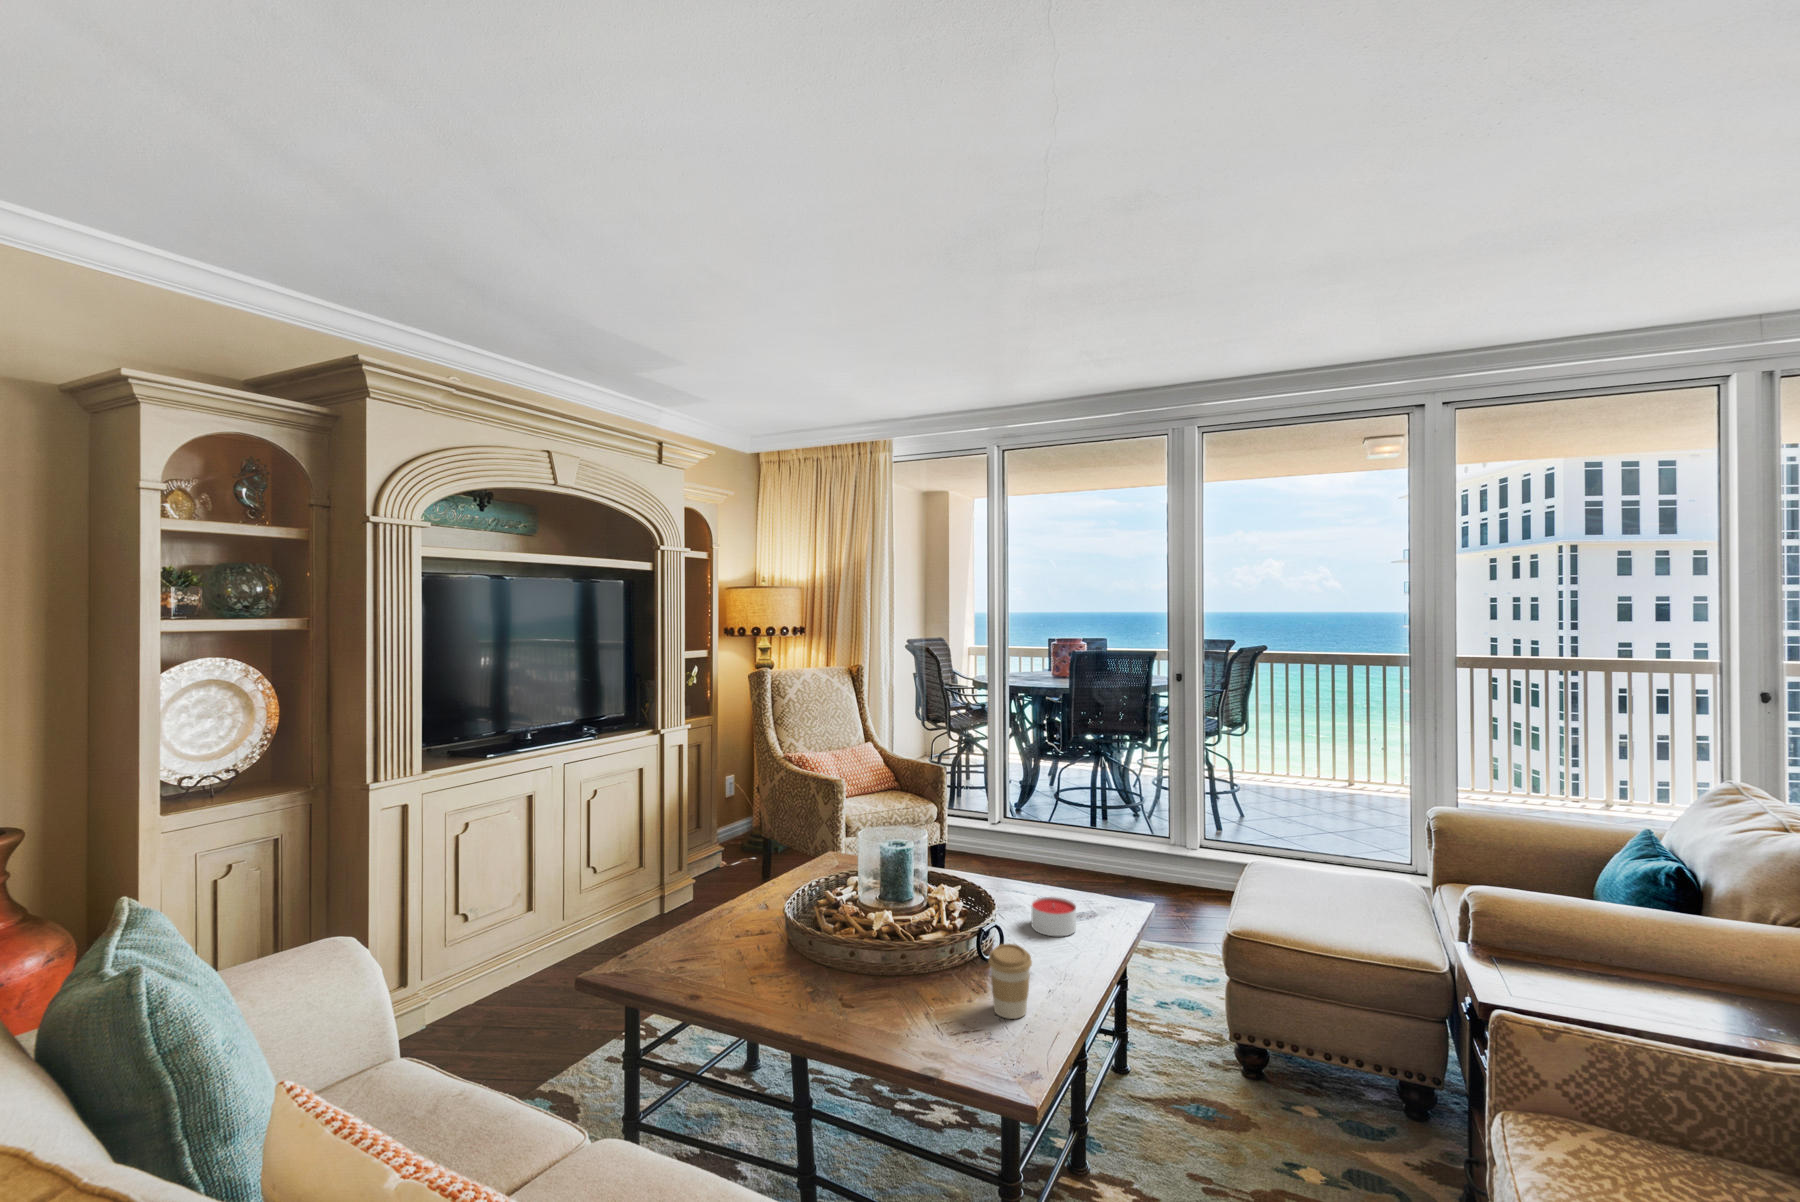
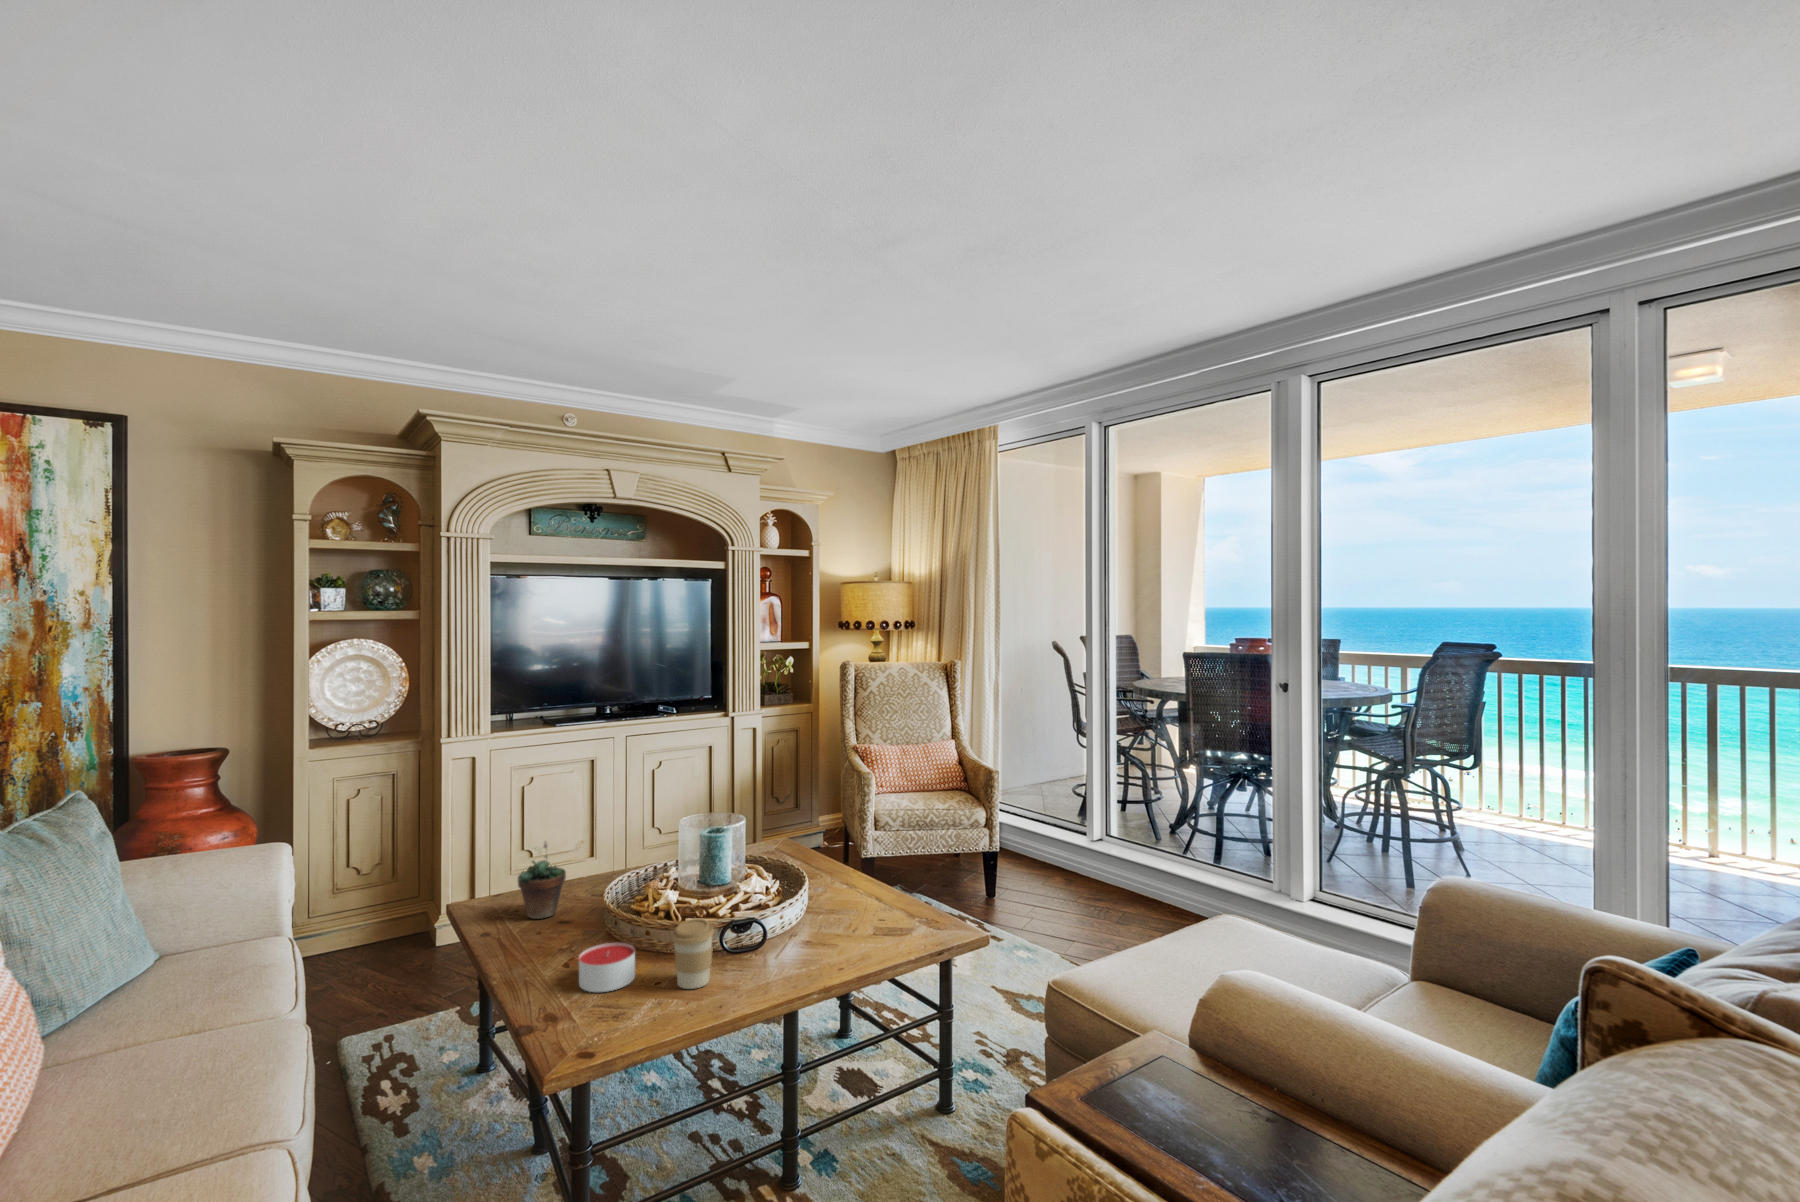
succulent plant: none [708,891,762,984] -> present [518,843,566,919]
candle: present [1031,897,1076,936] -> present [579,943,635,992]

